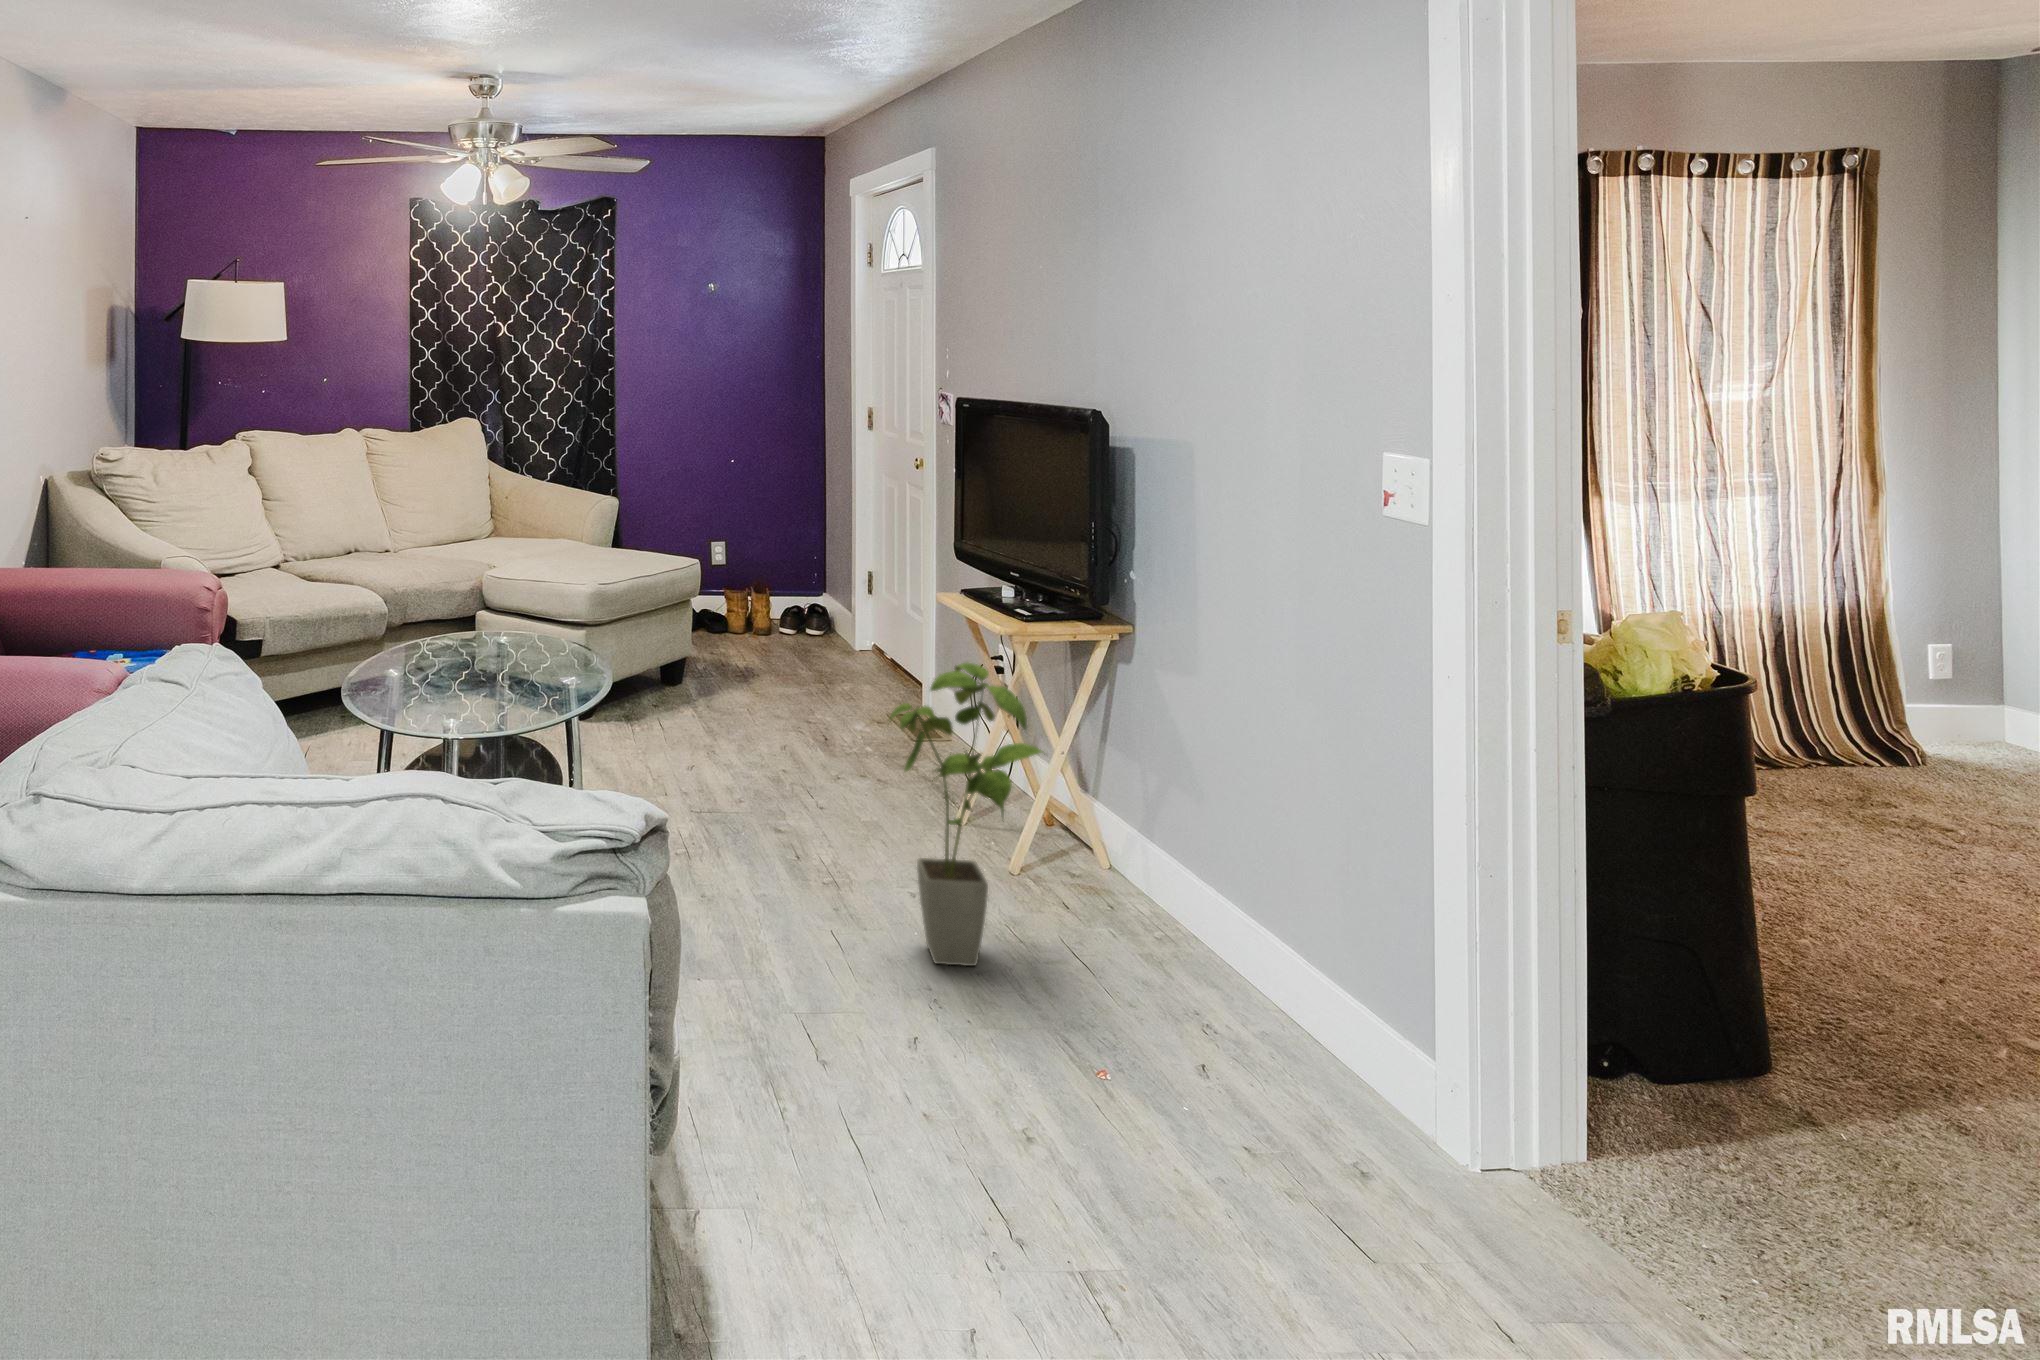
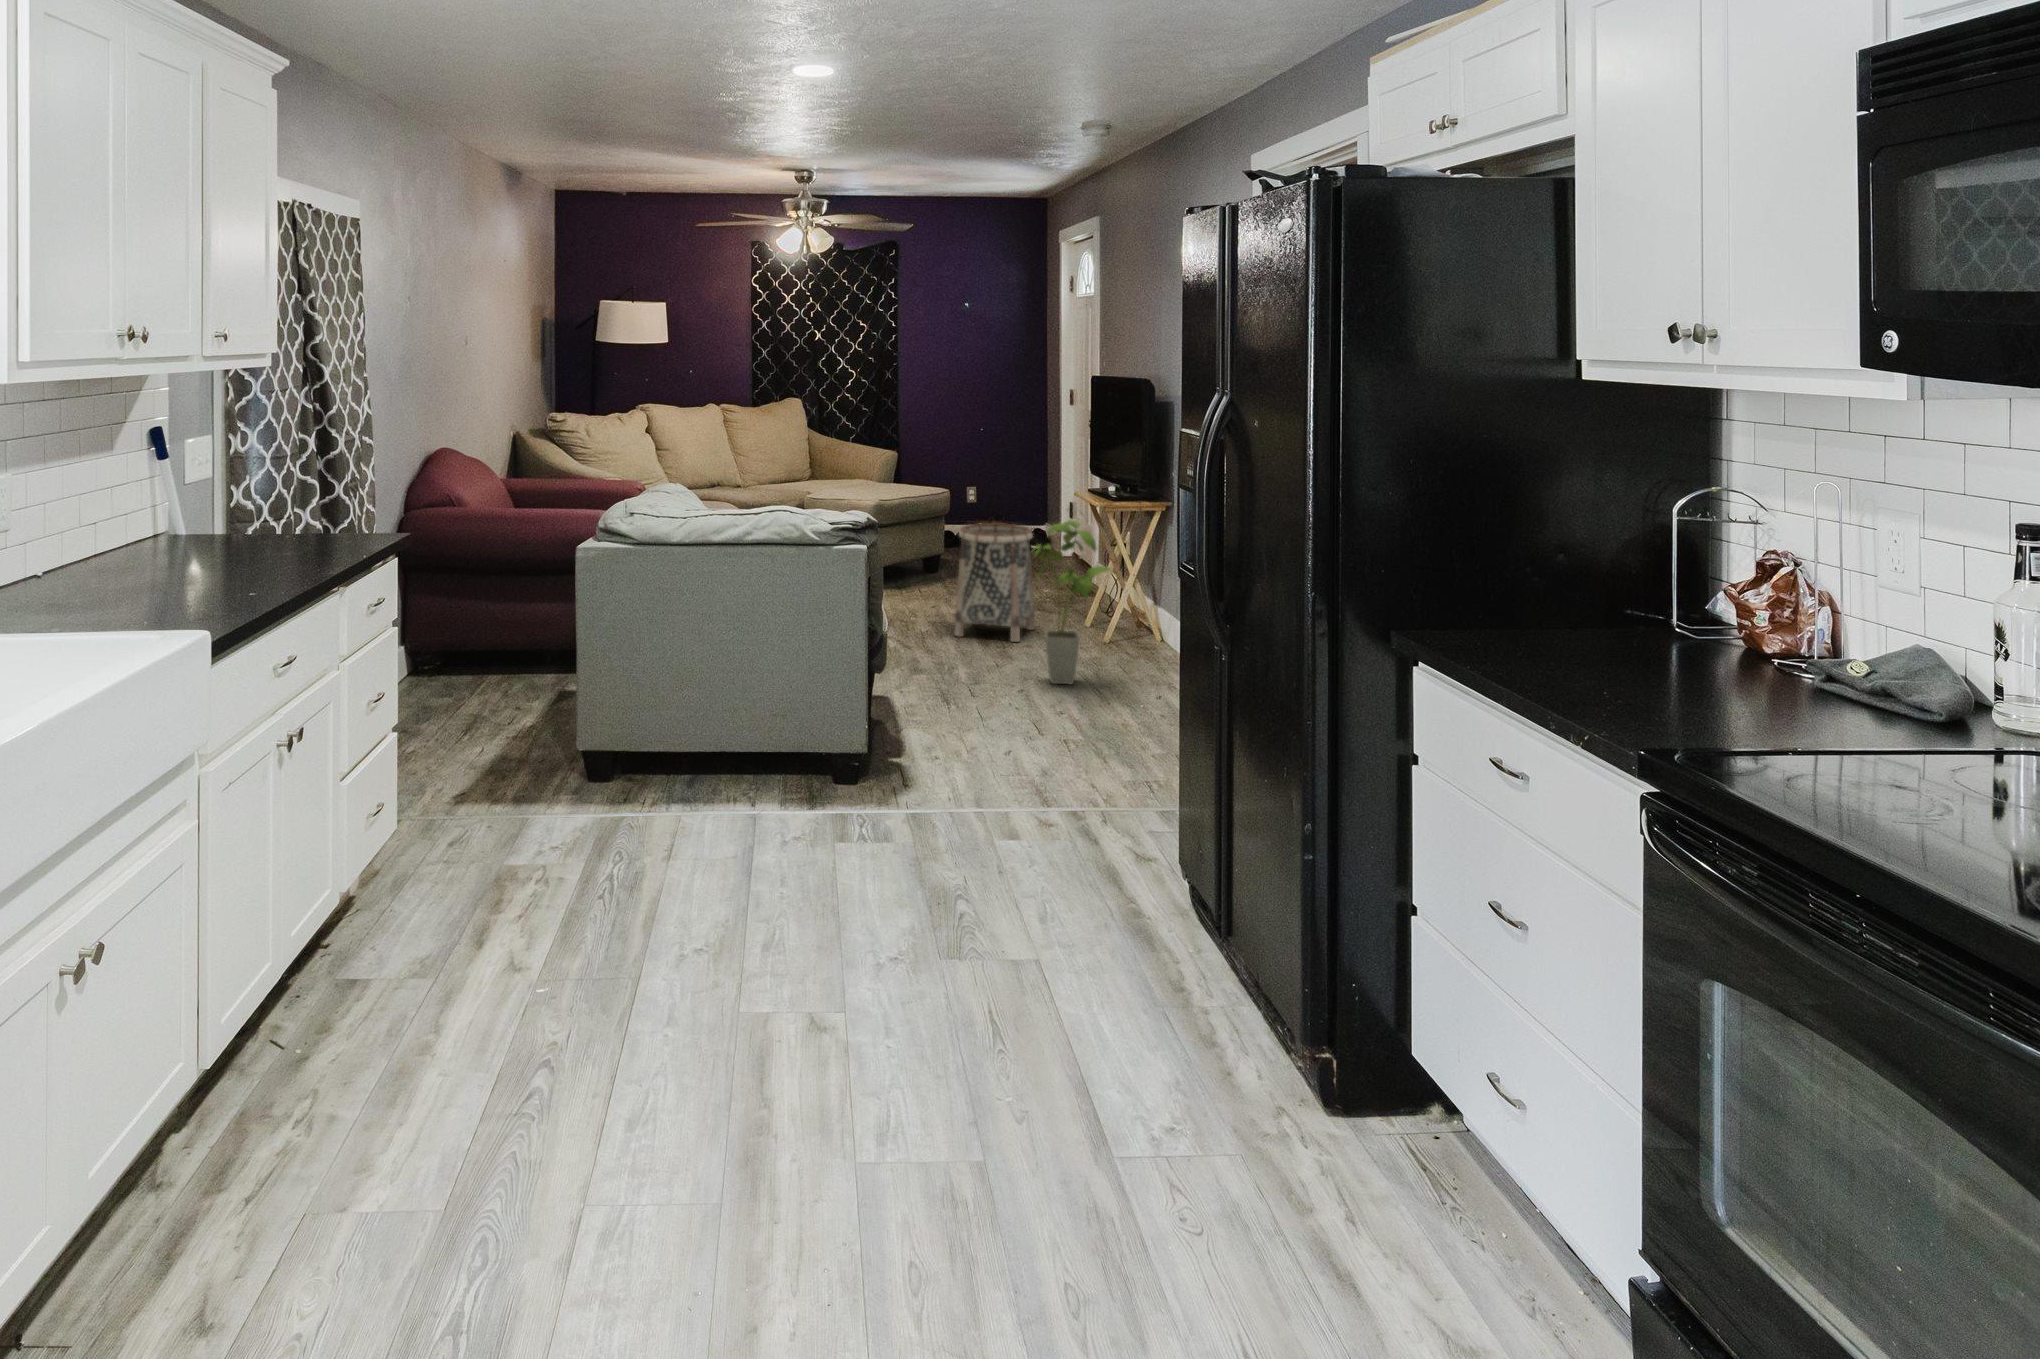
basket: none [733,634,864,845] -> present [954,523,1035,642]

